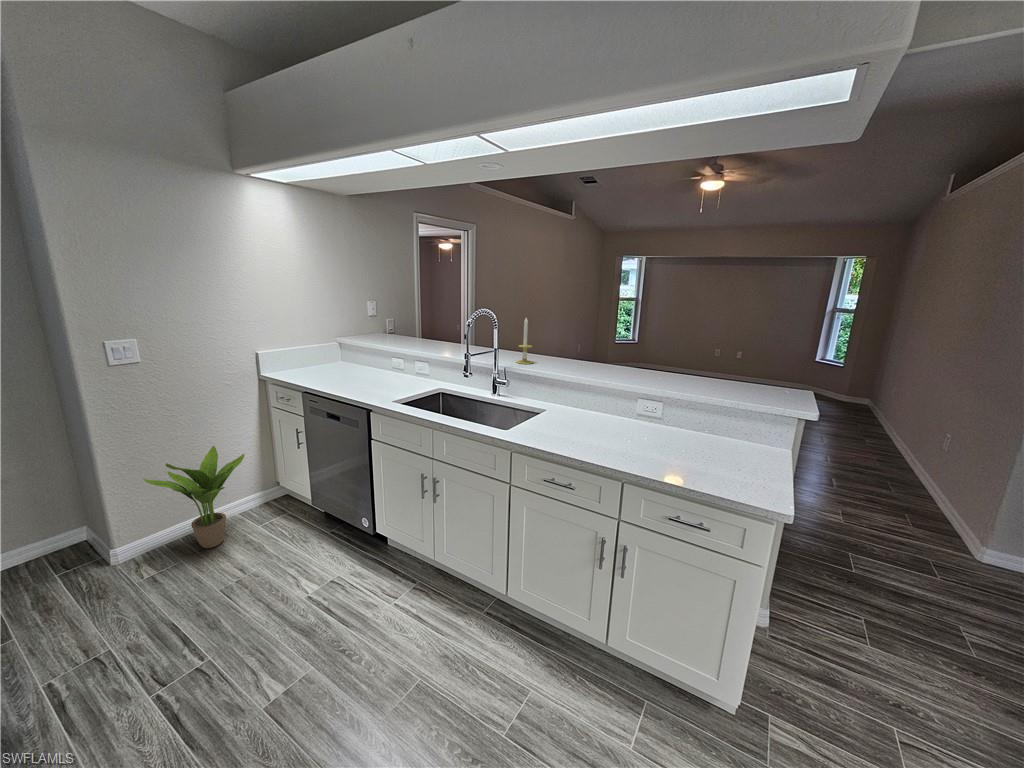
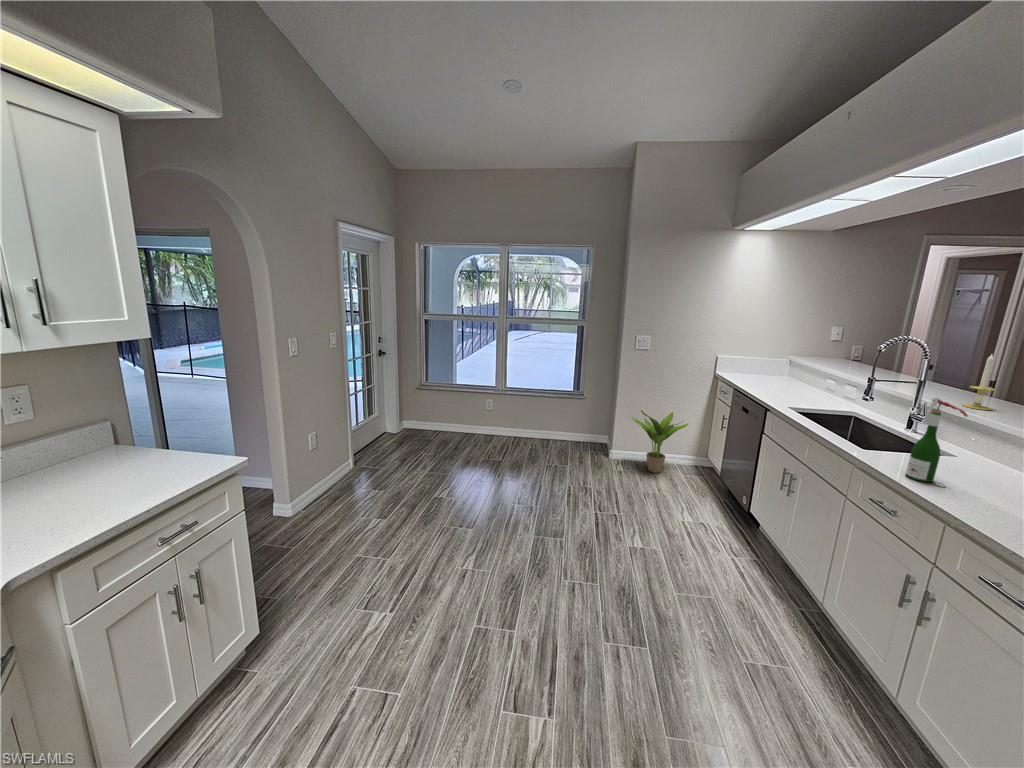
wine bottle: none [557,364,592,445] -> present [906,398,968,487]

